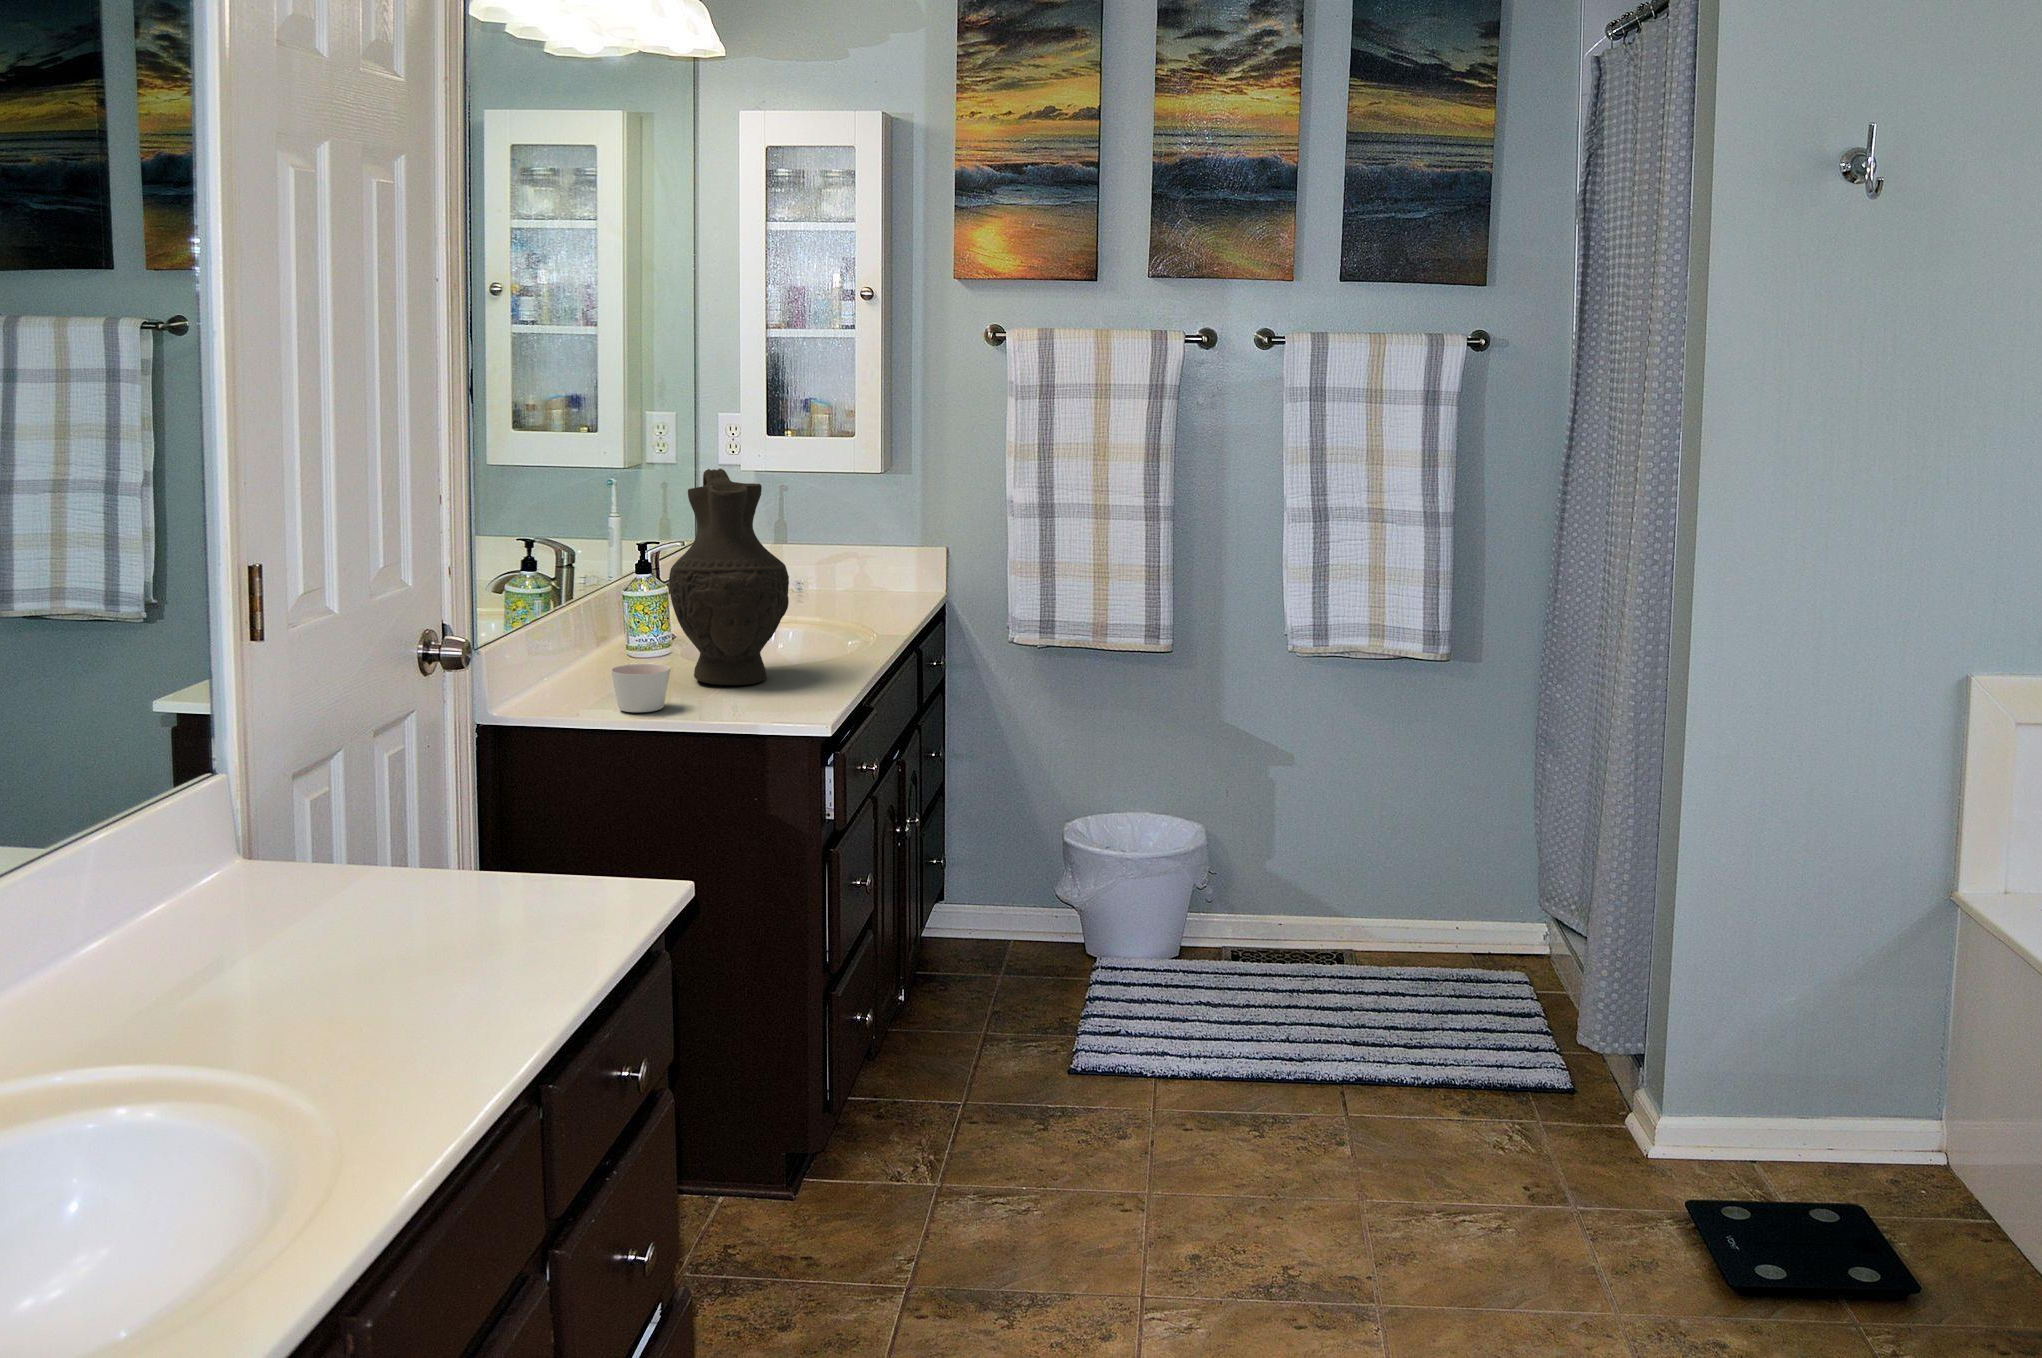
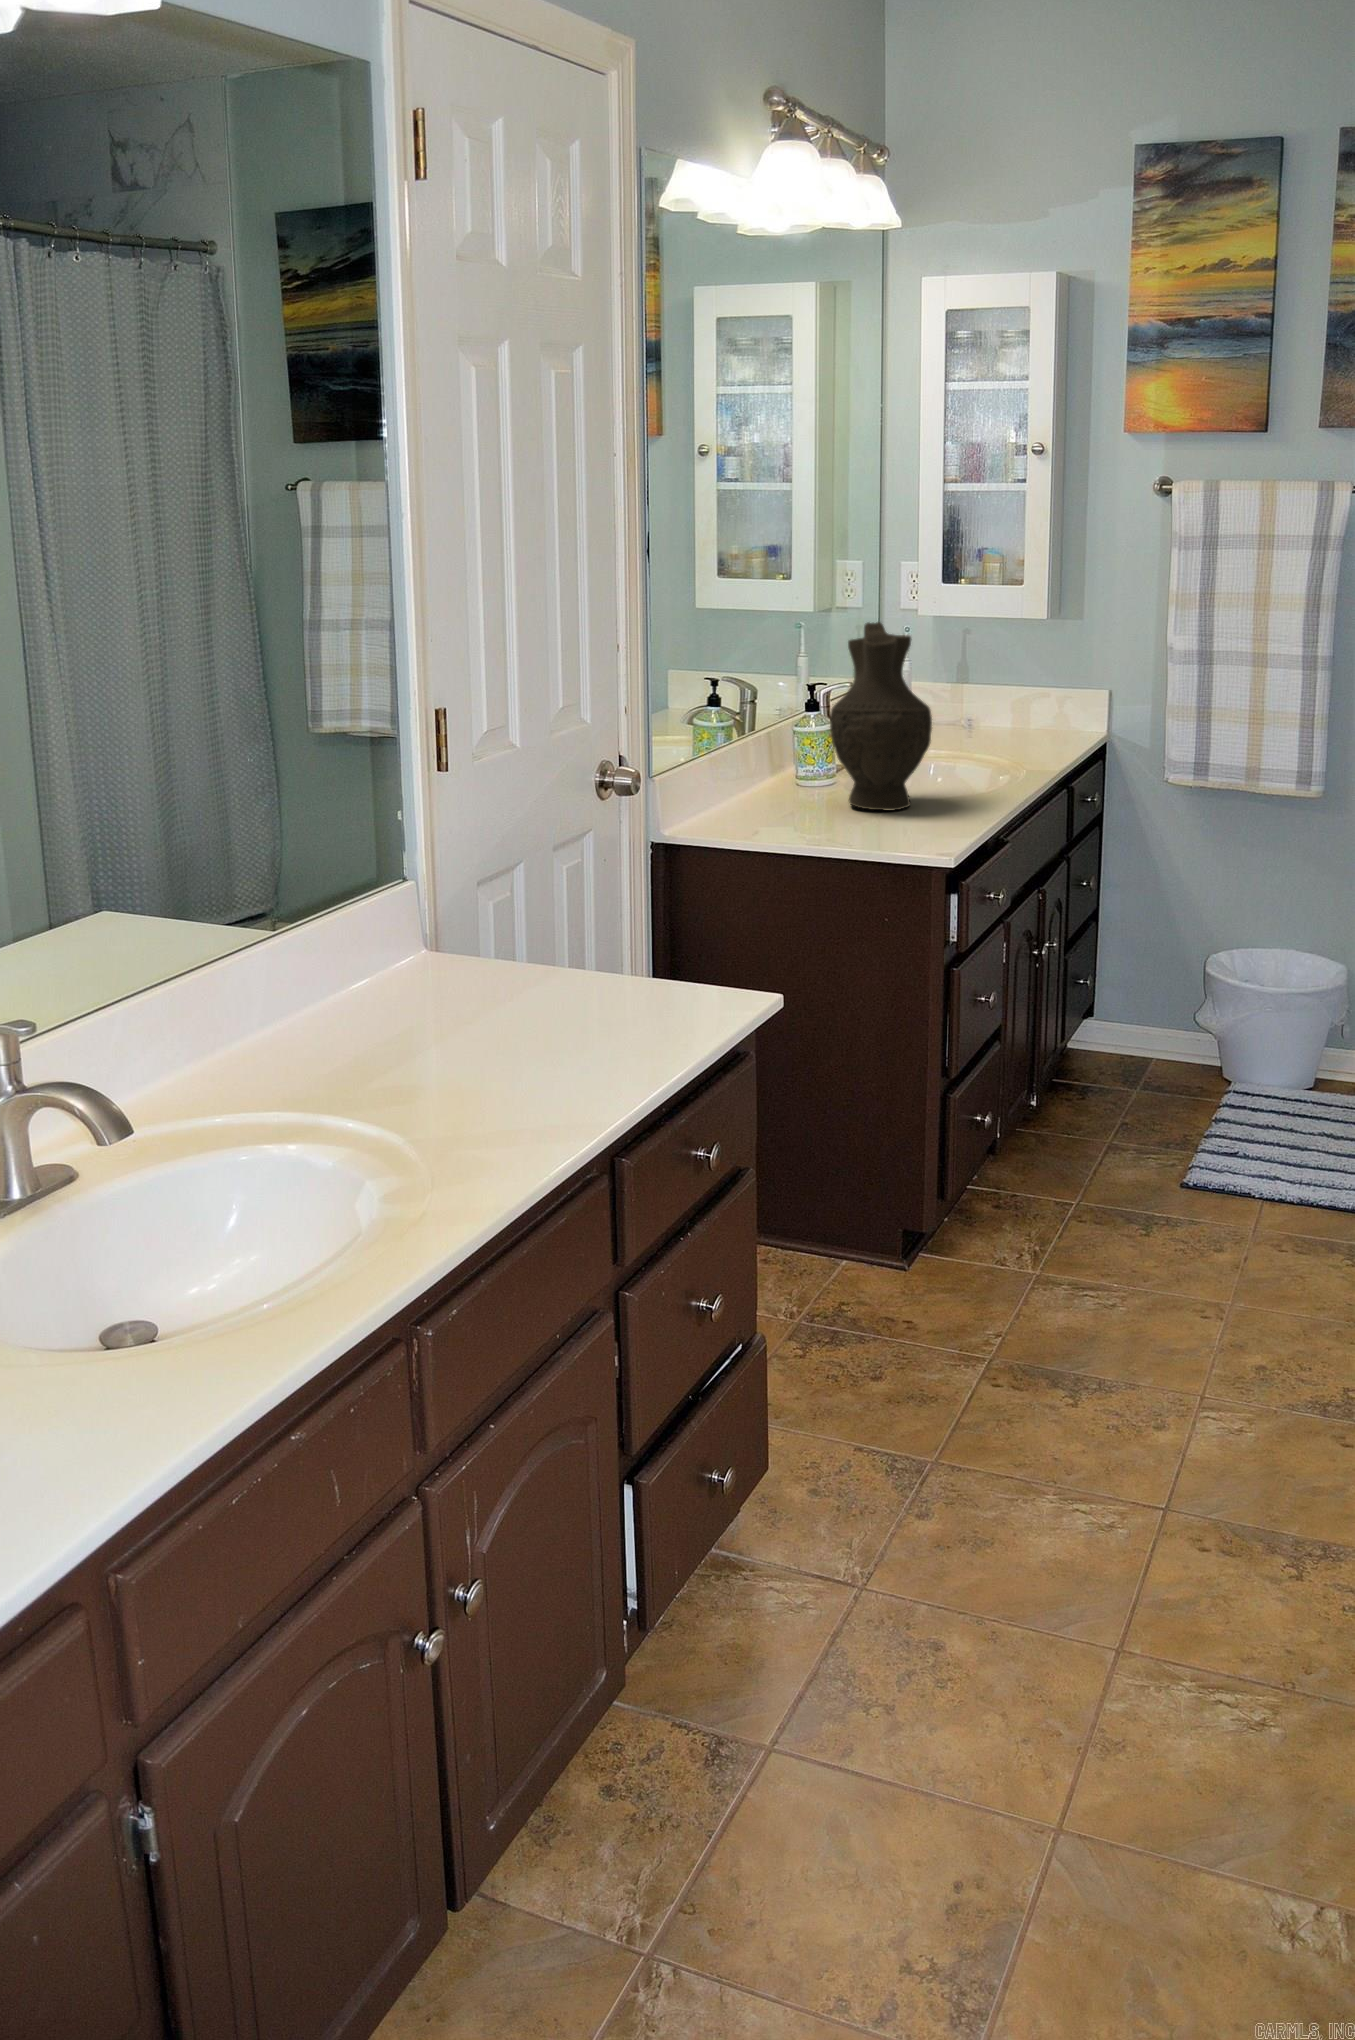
candle: present [611,663,670,712] -> none [775,788,823,828]

